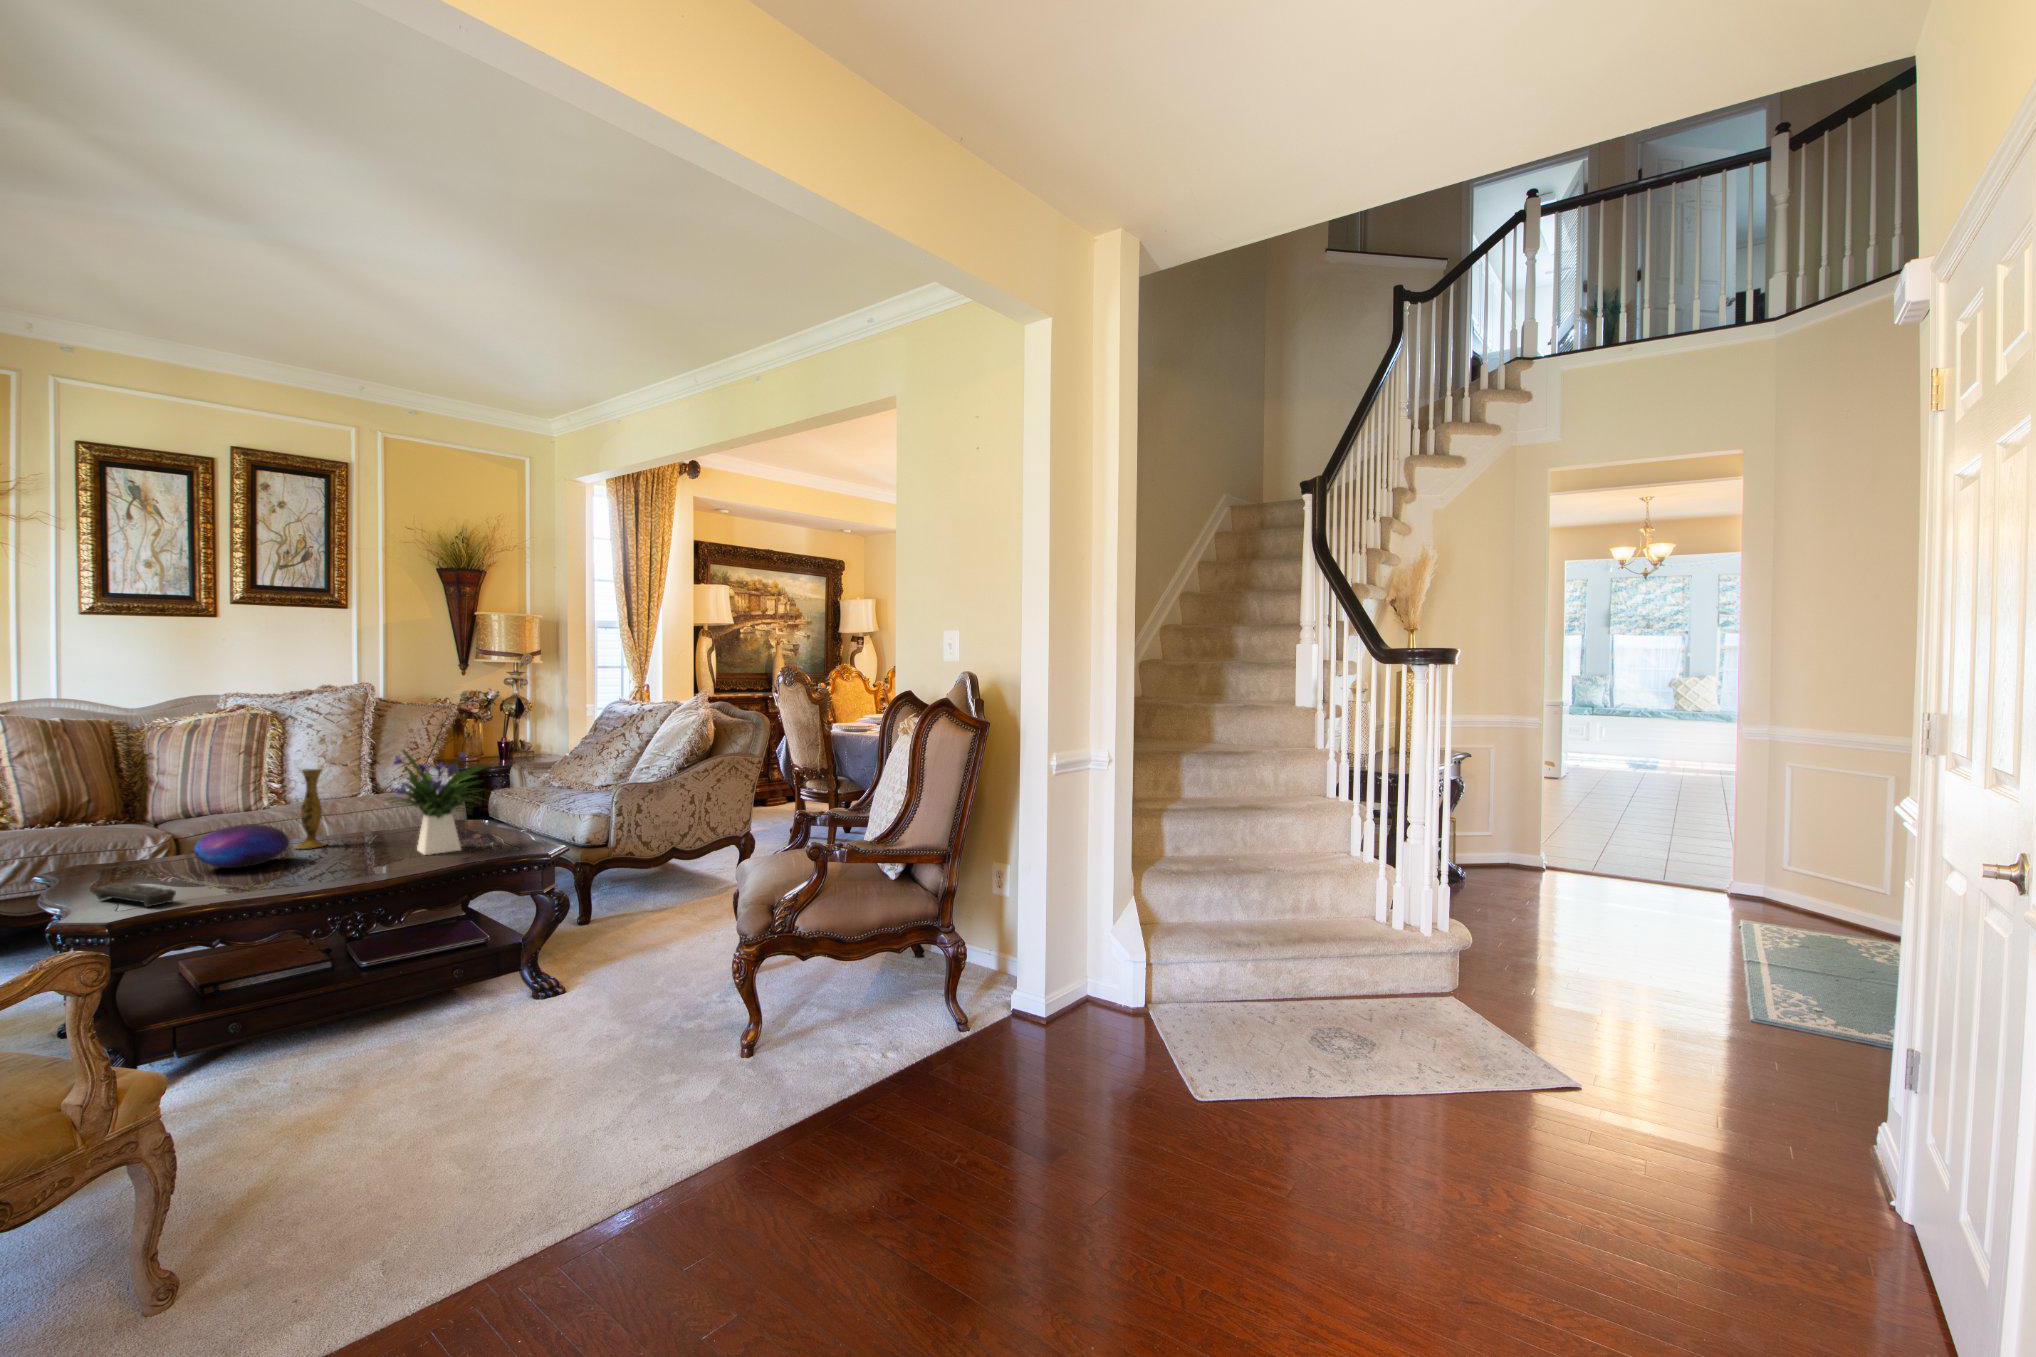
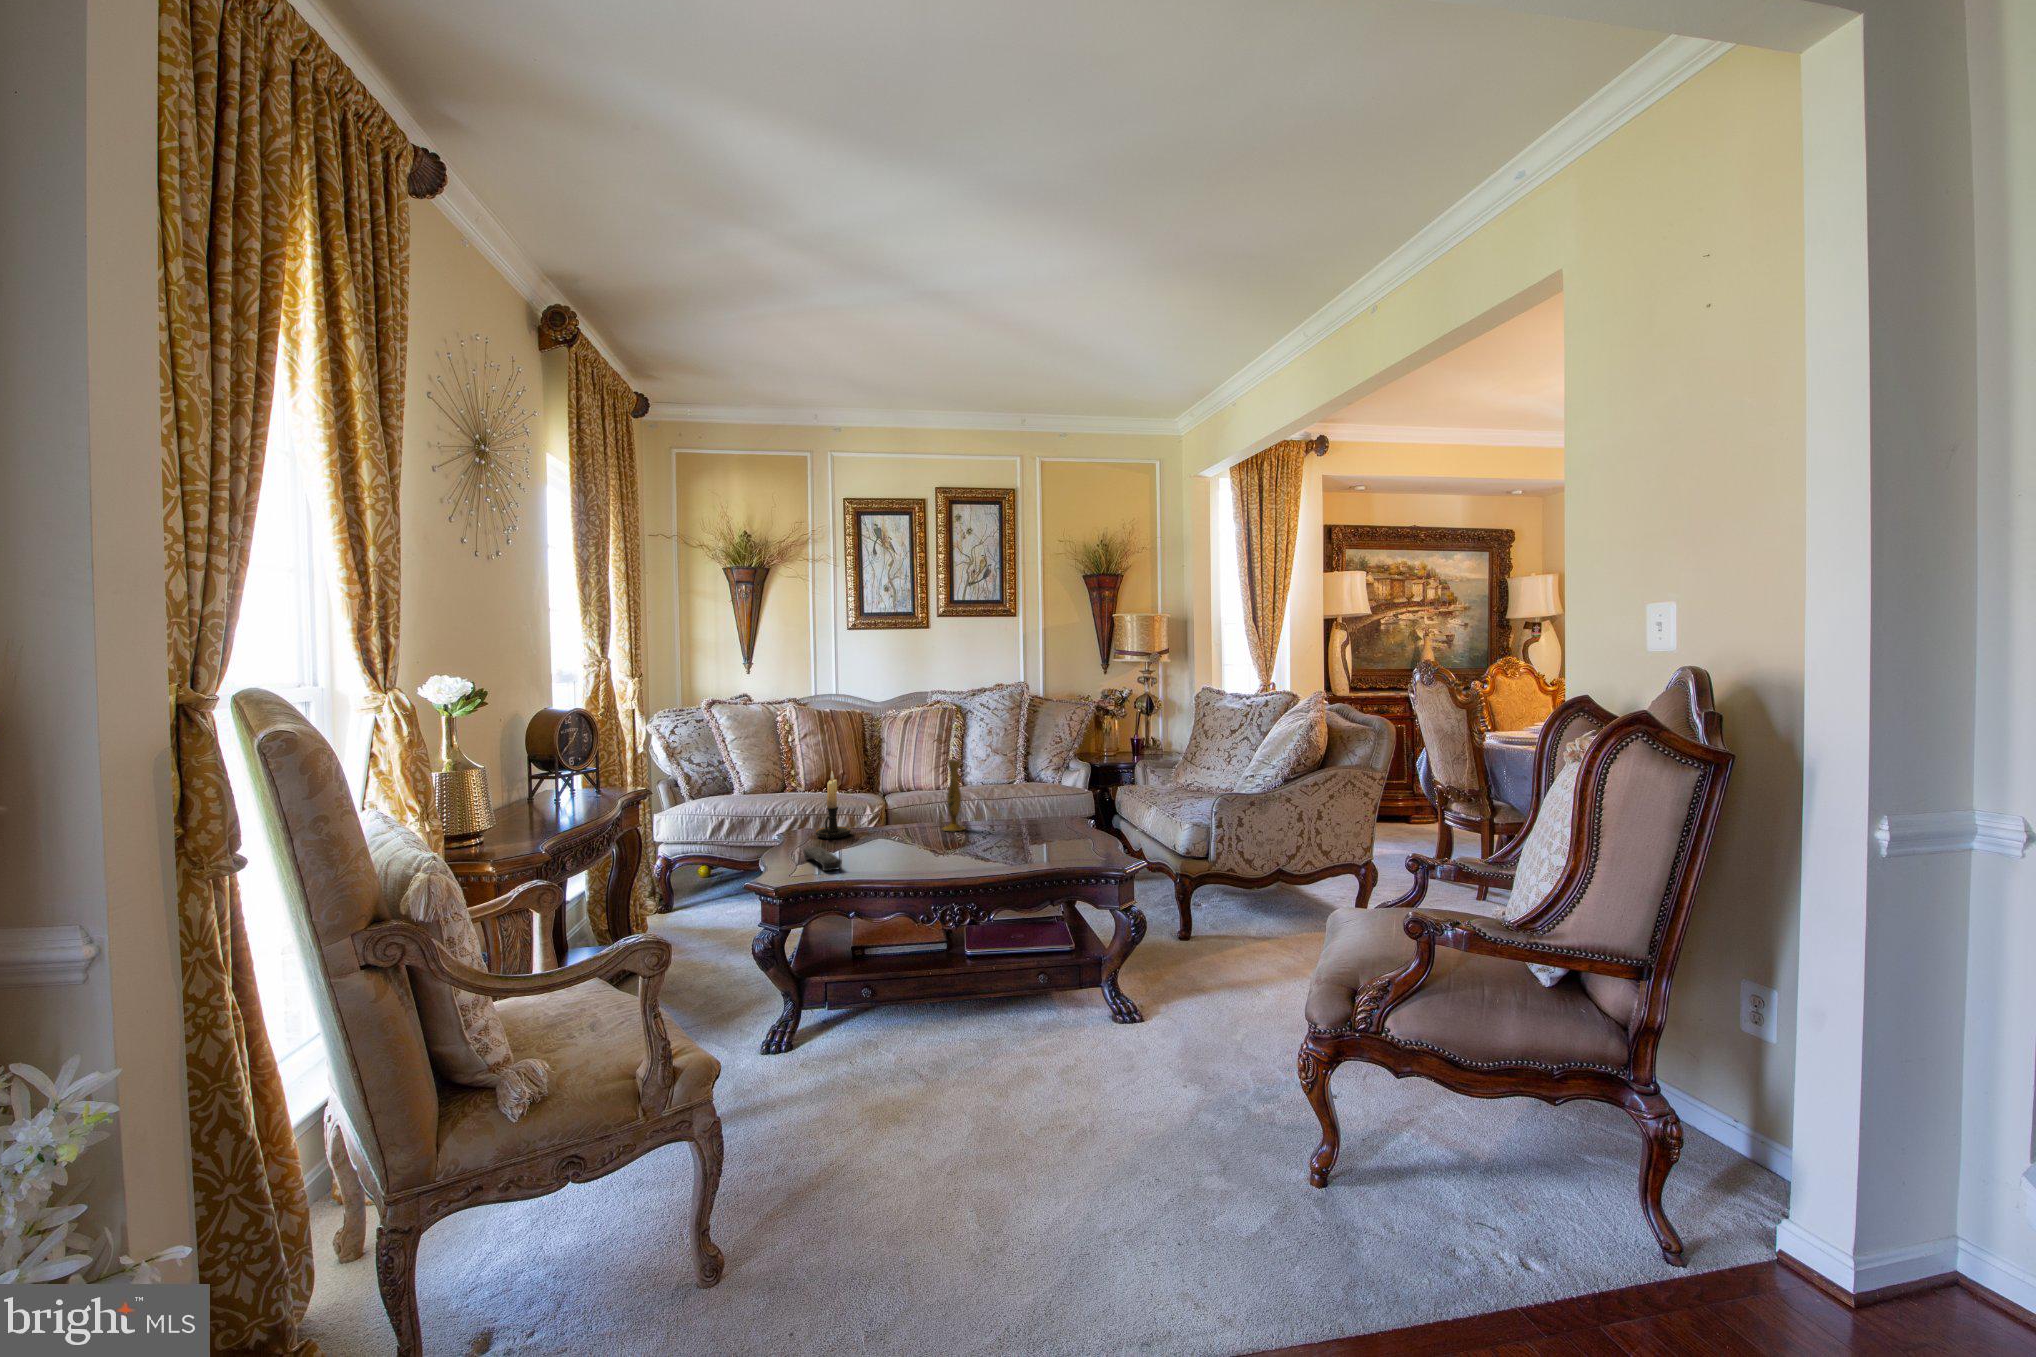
flower arrangement: present [386,750,488,855] -> none [987,747,1085,852]
candle holder: none [88,792,151,877] -> present [816,771,851,839]
decorative orb: present [194,824,289,868] -> none [870,806,932,843]

